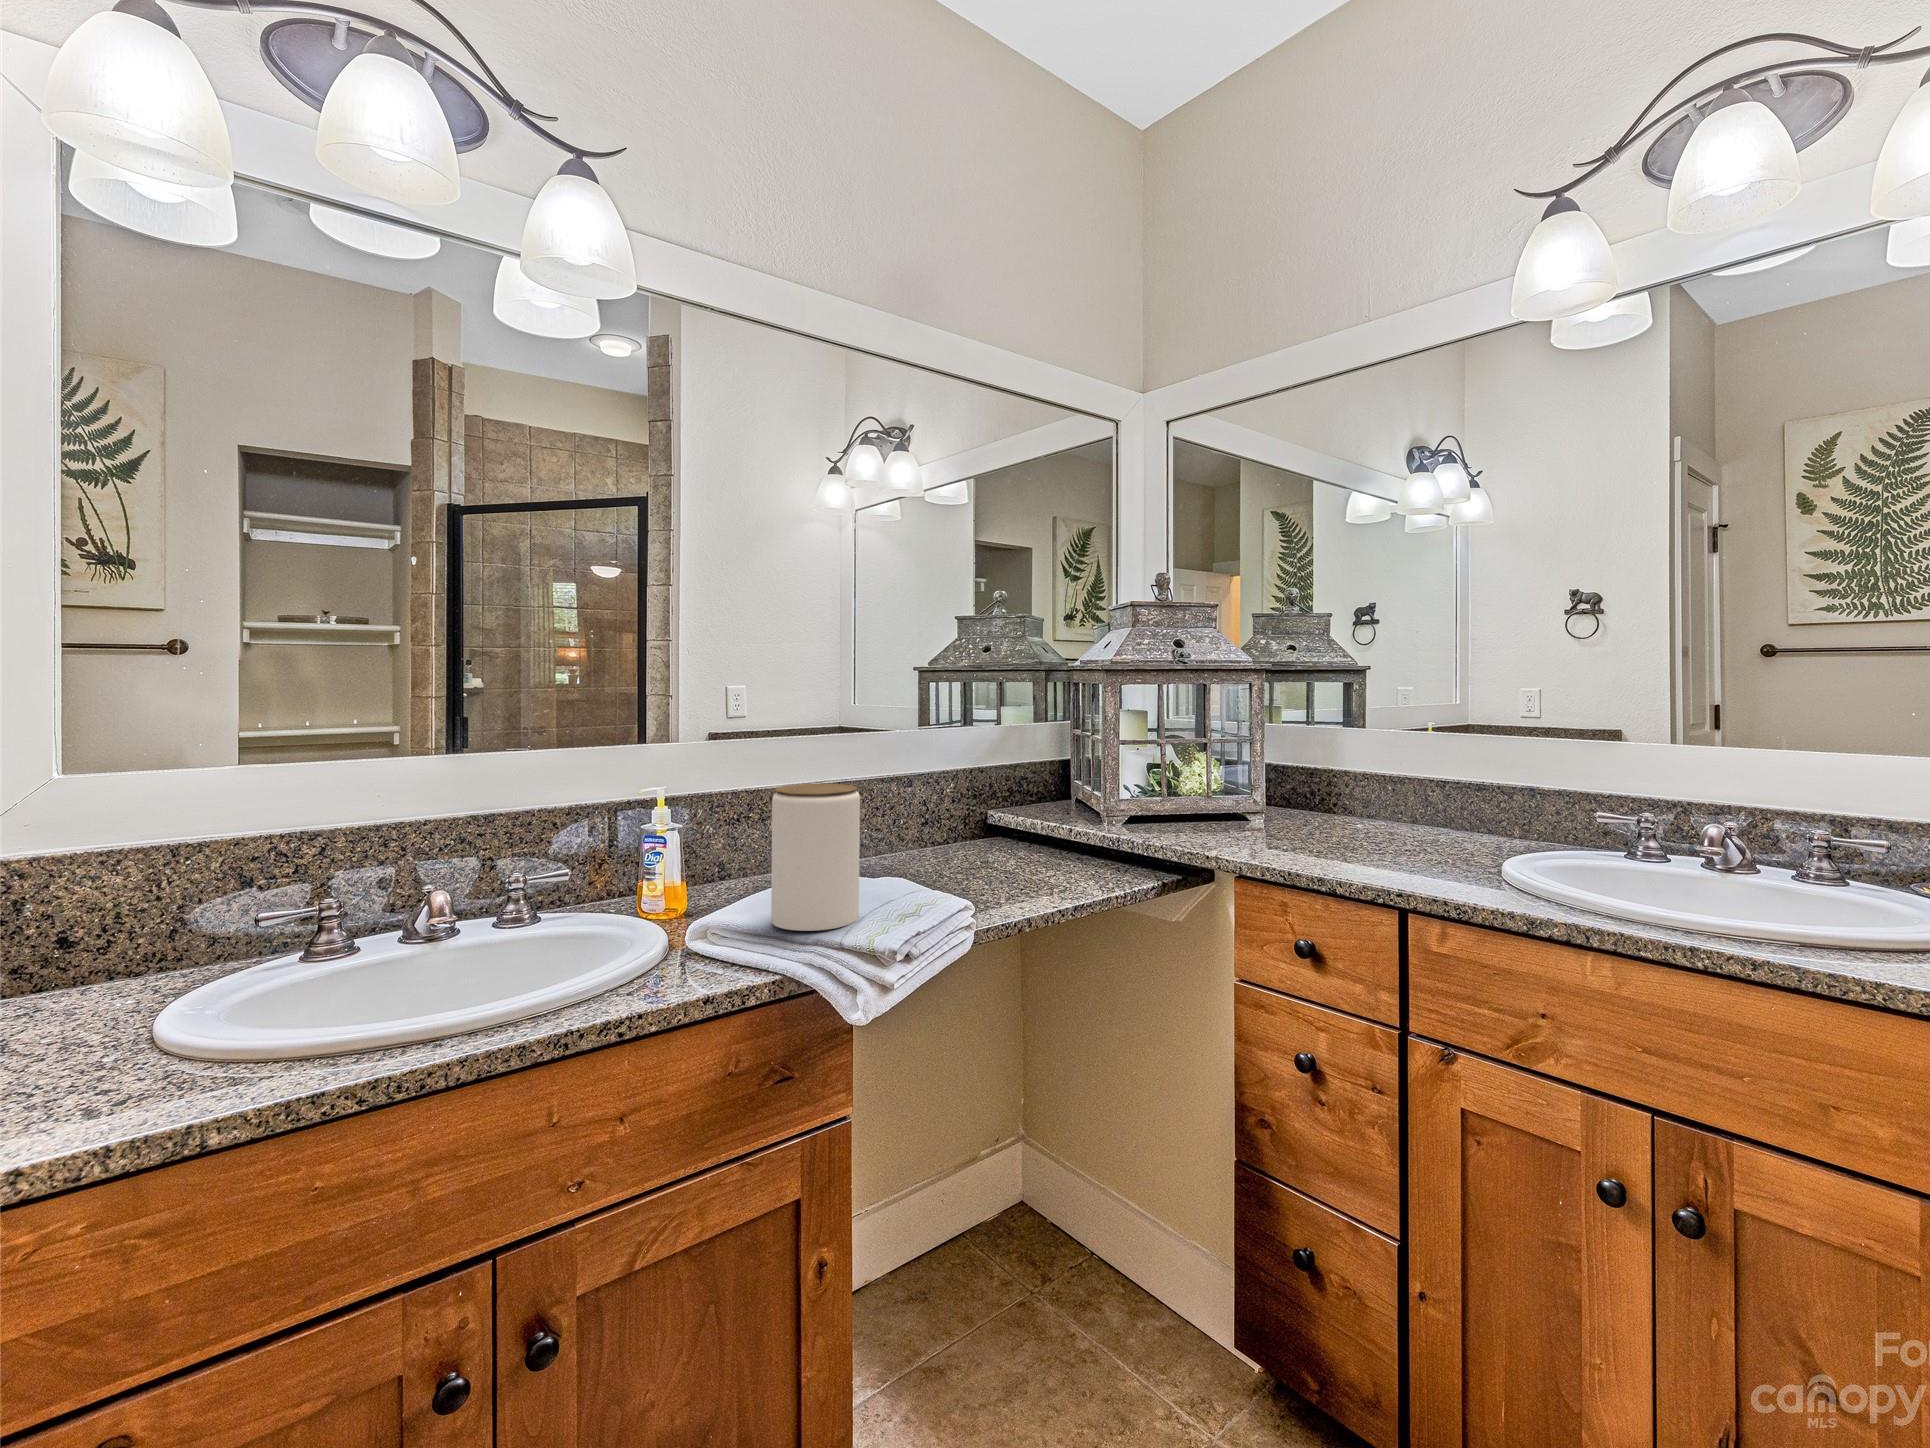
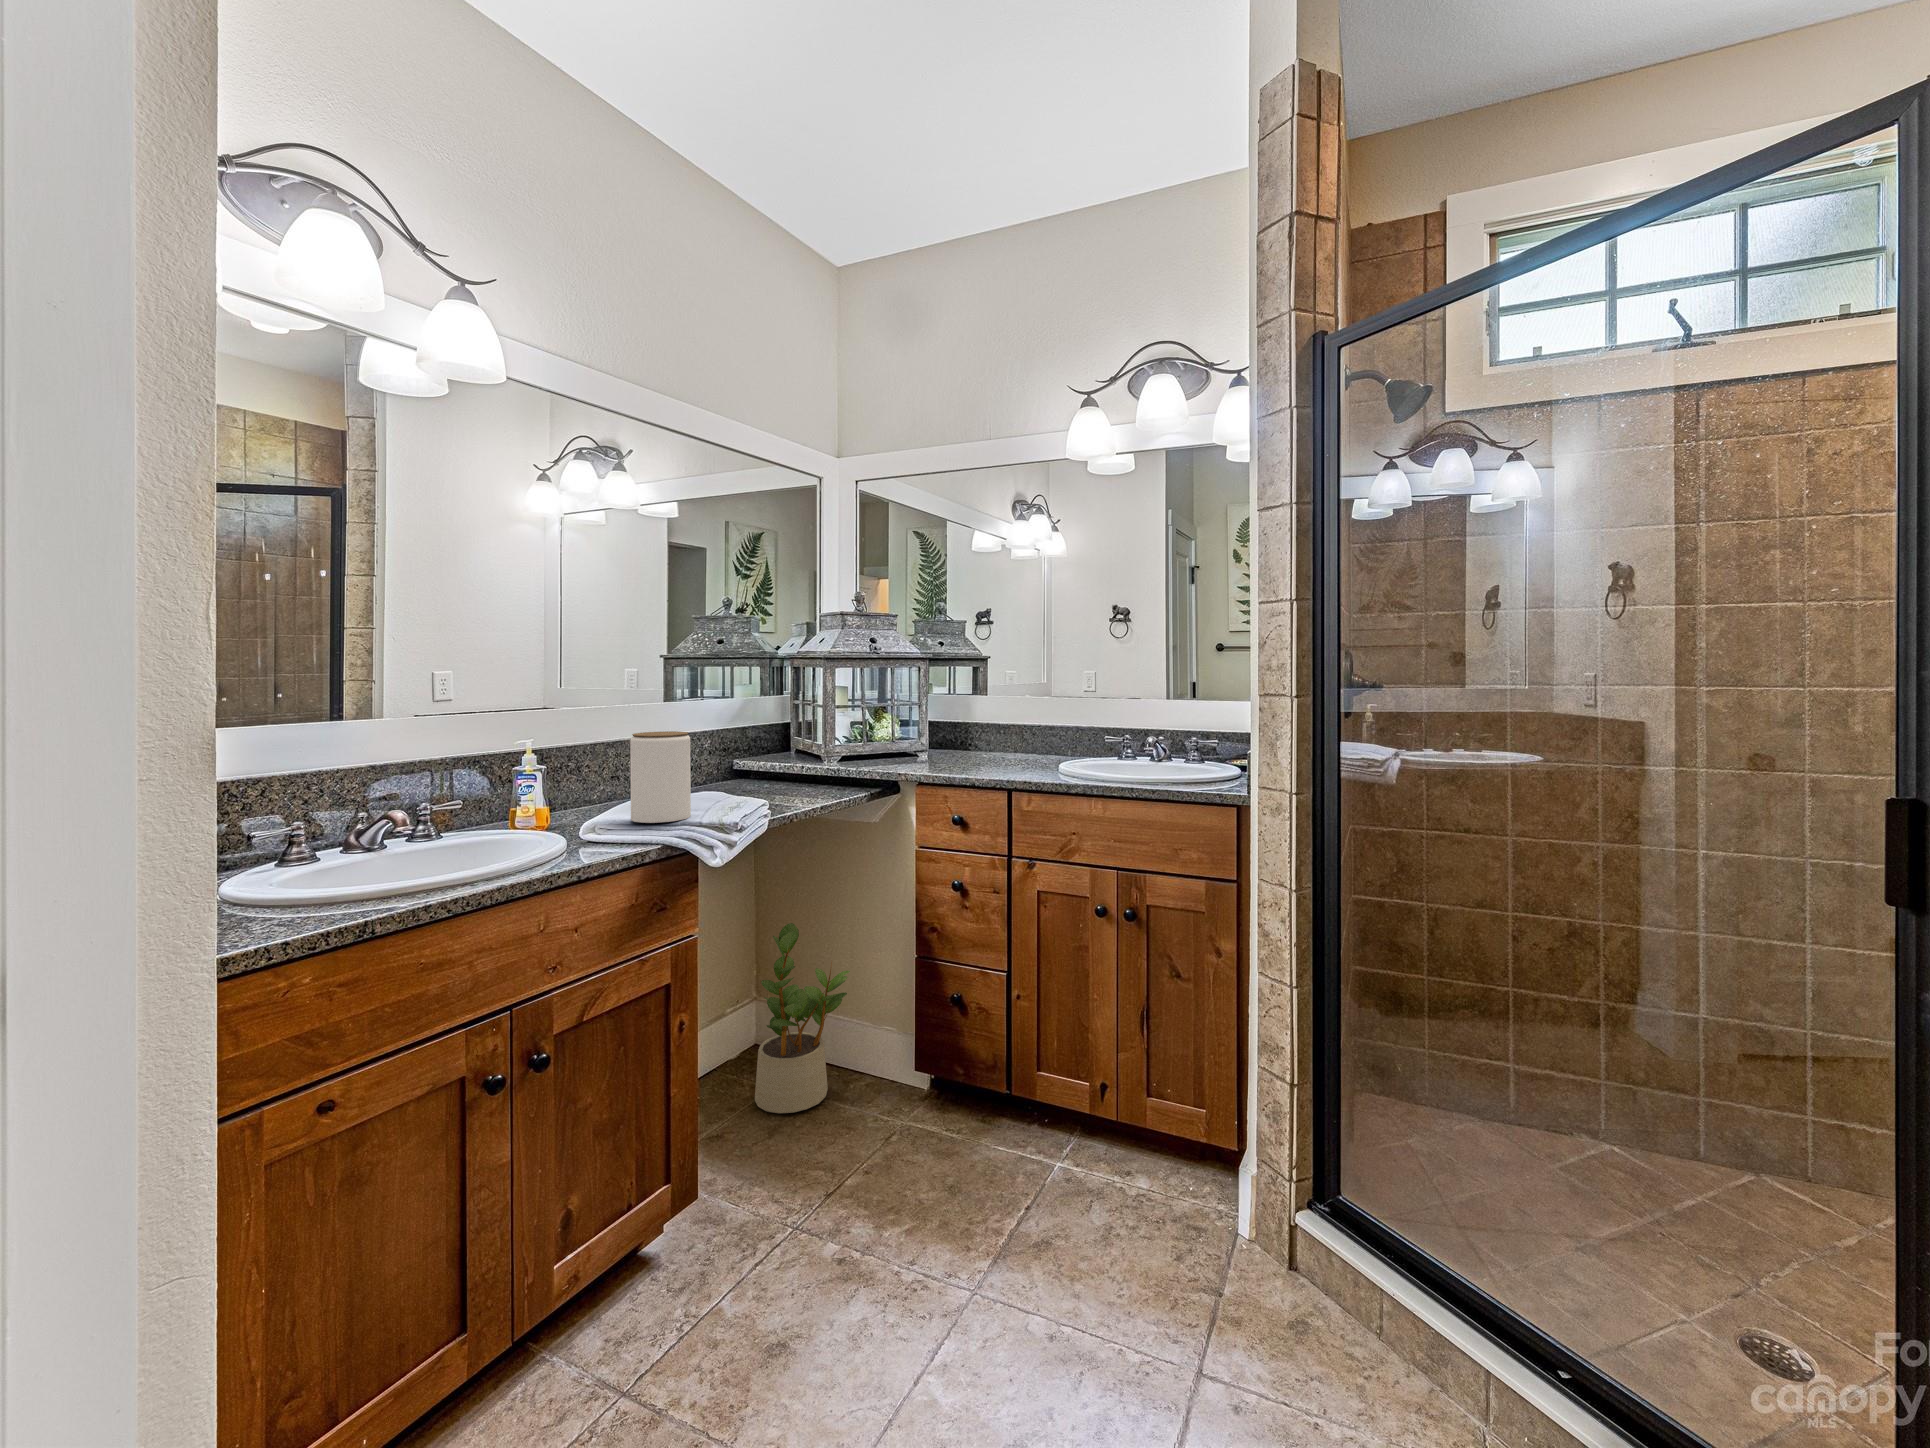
potted plant: none [999,1061,1136,1353] -> present [755,923,850,1113]

